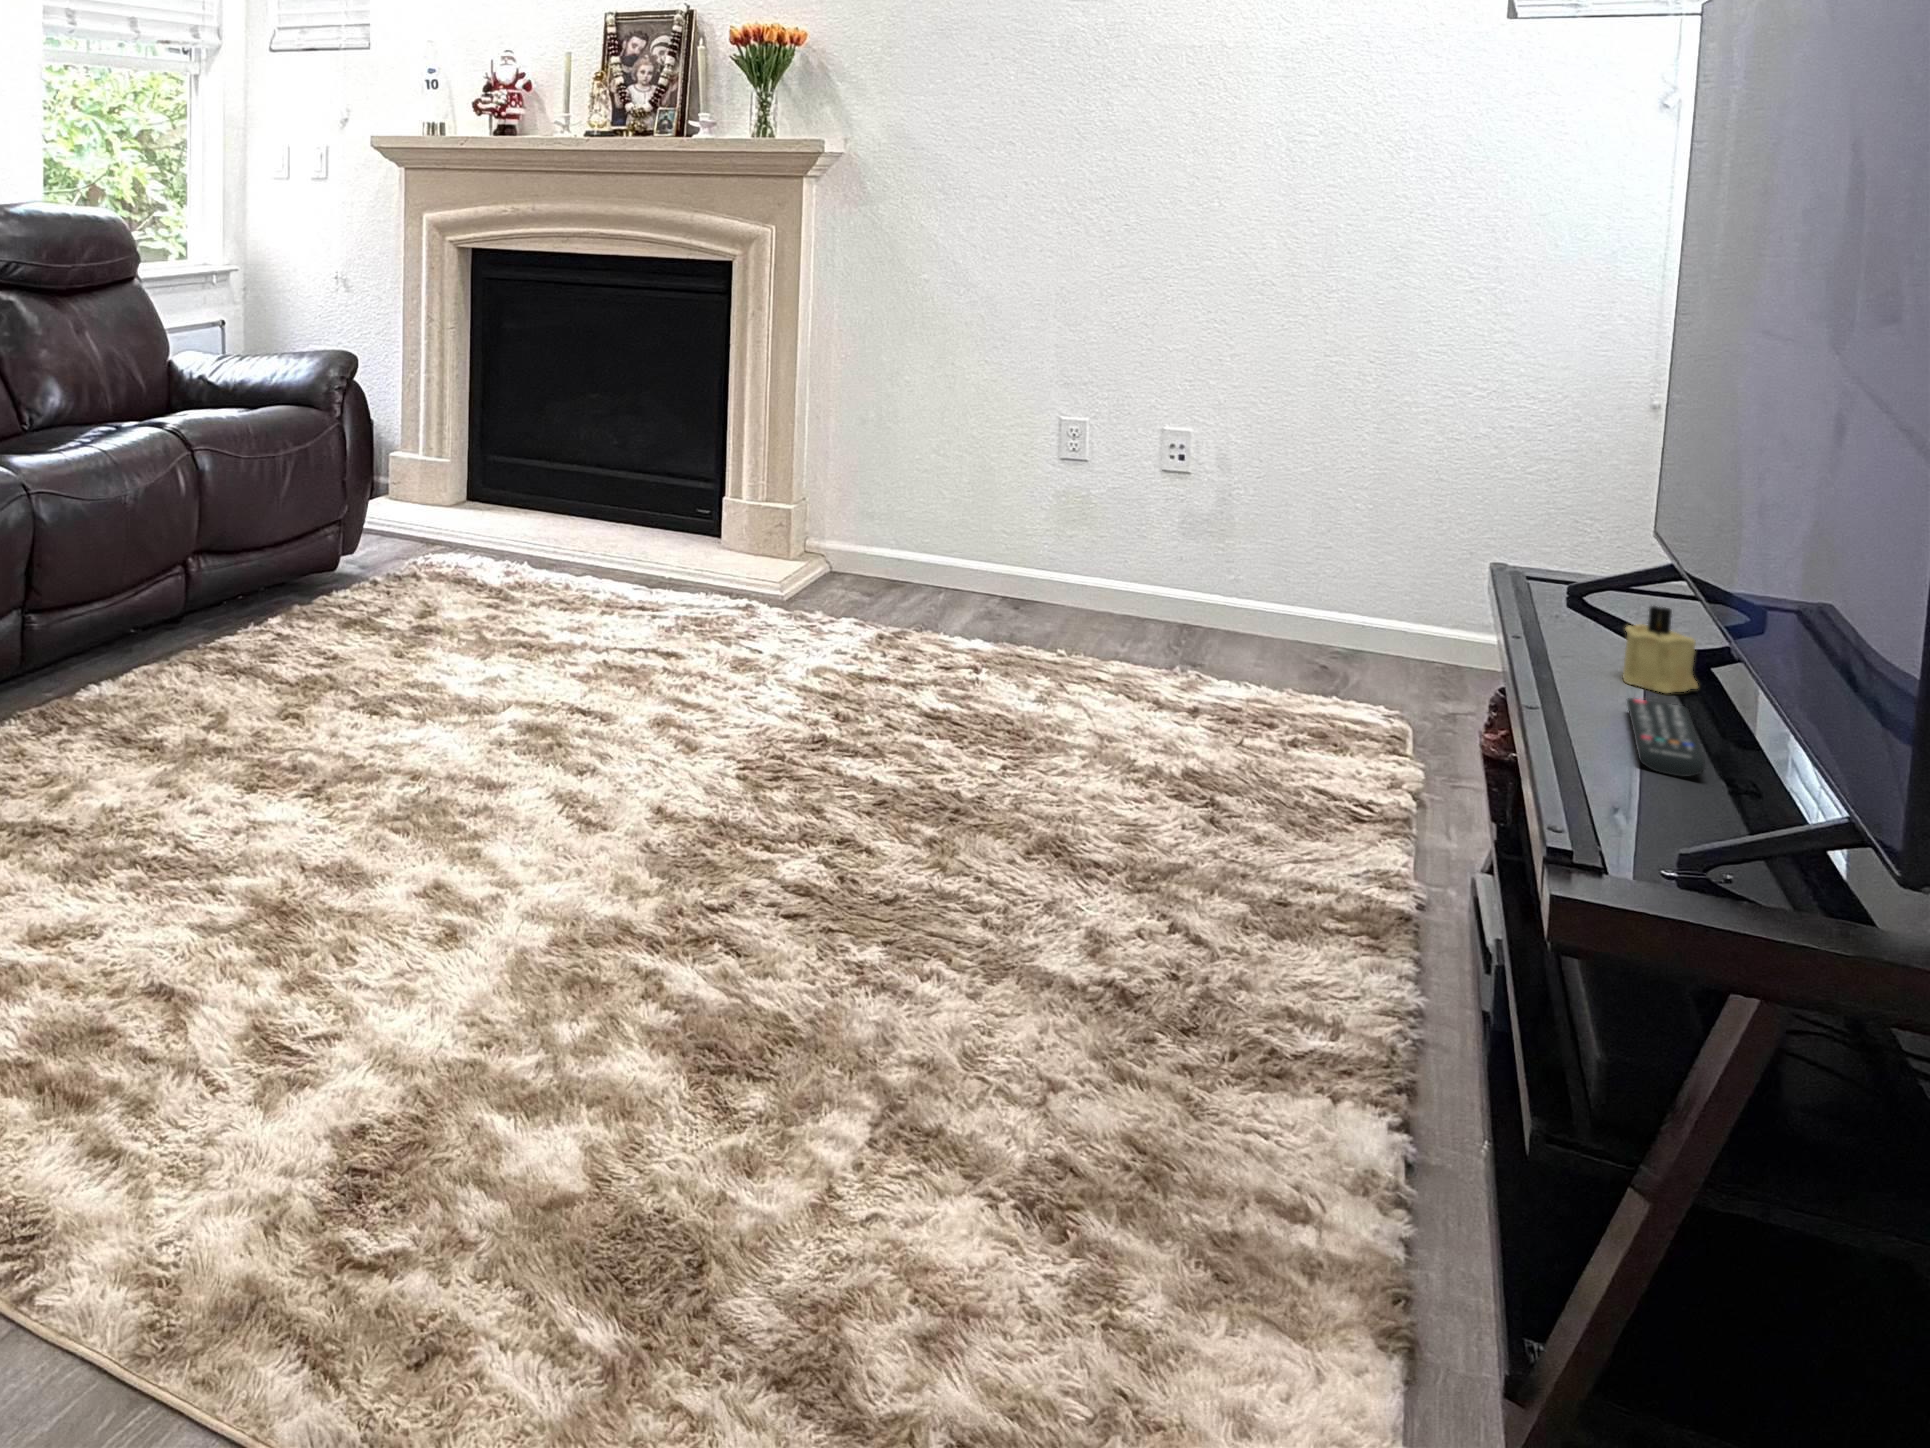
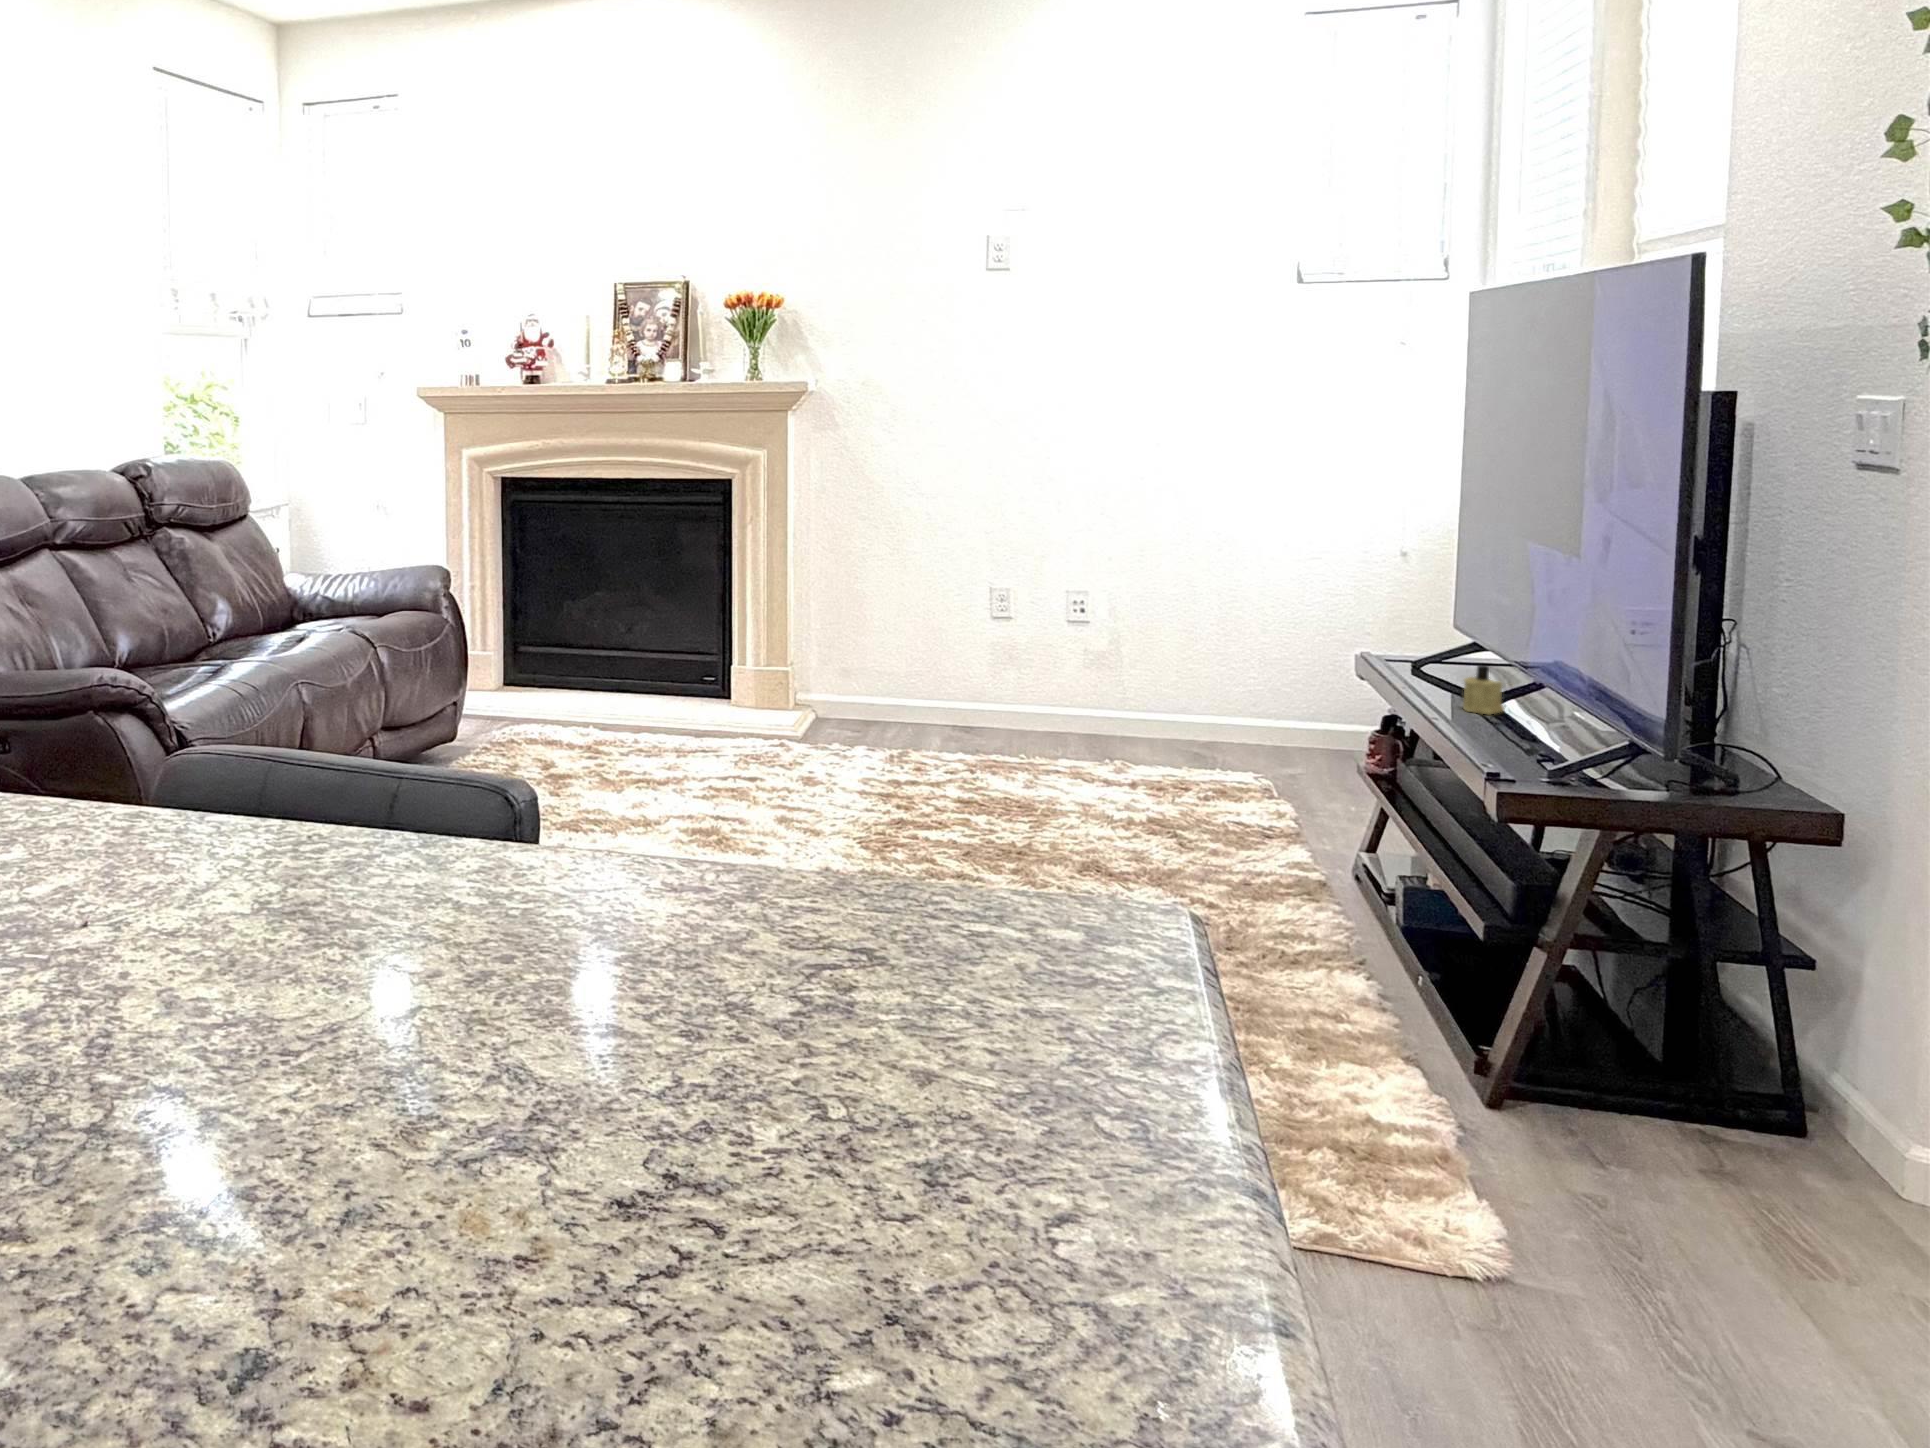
remote control: present [1627,698,1705,777] -> none [1475,715,1530,748]

